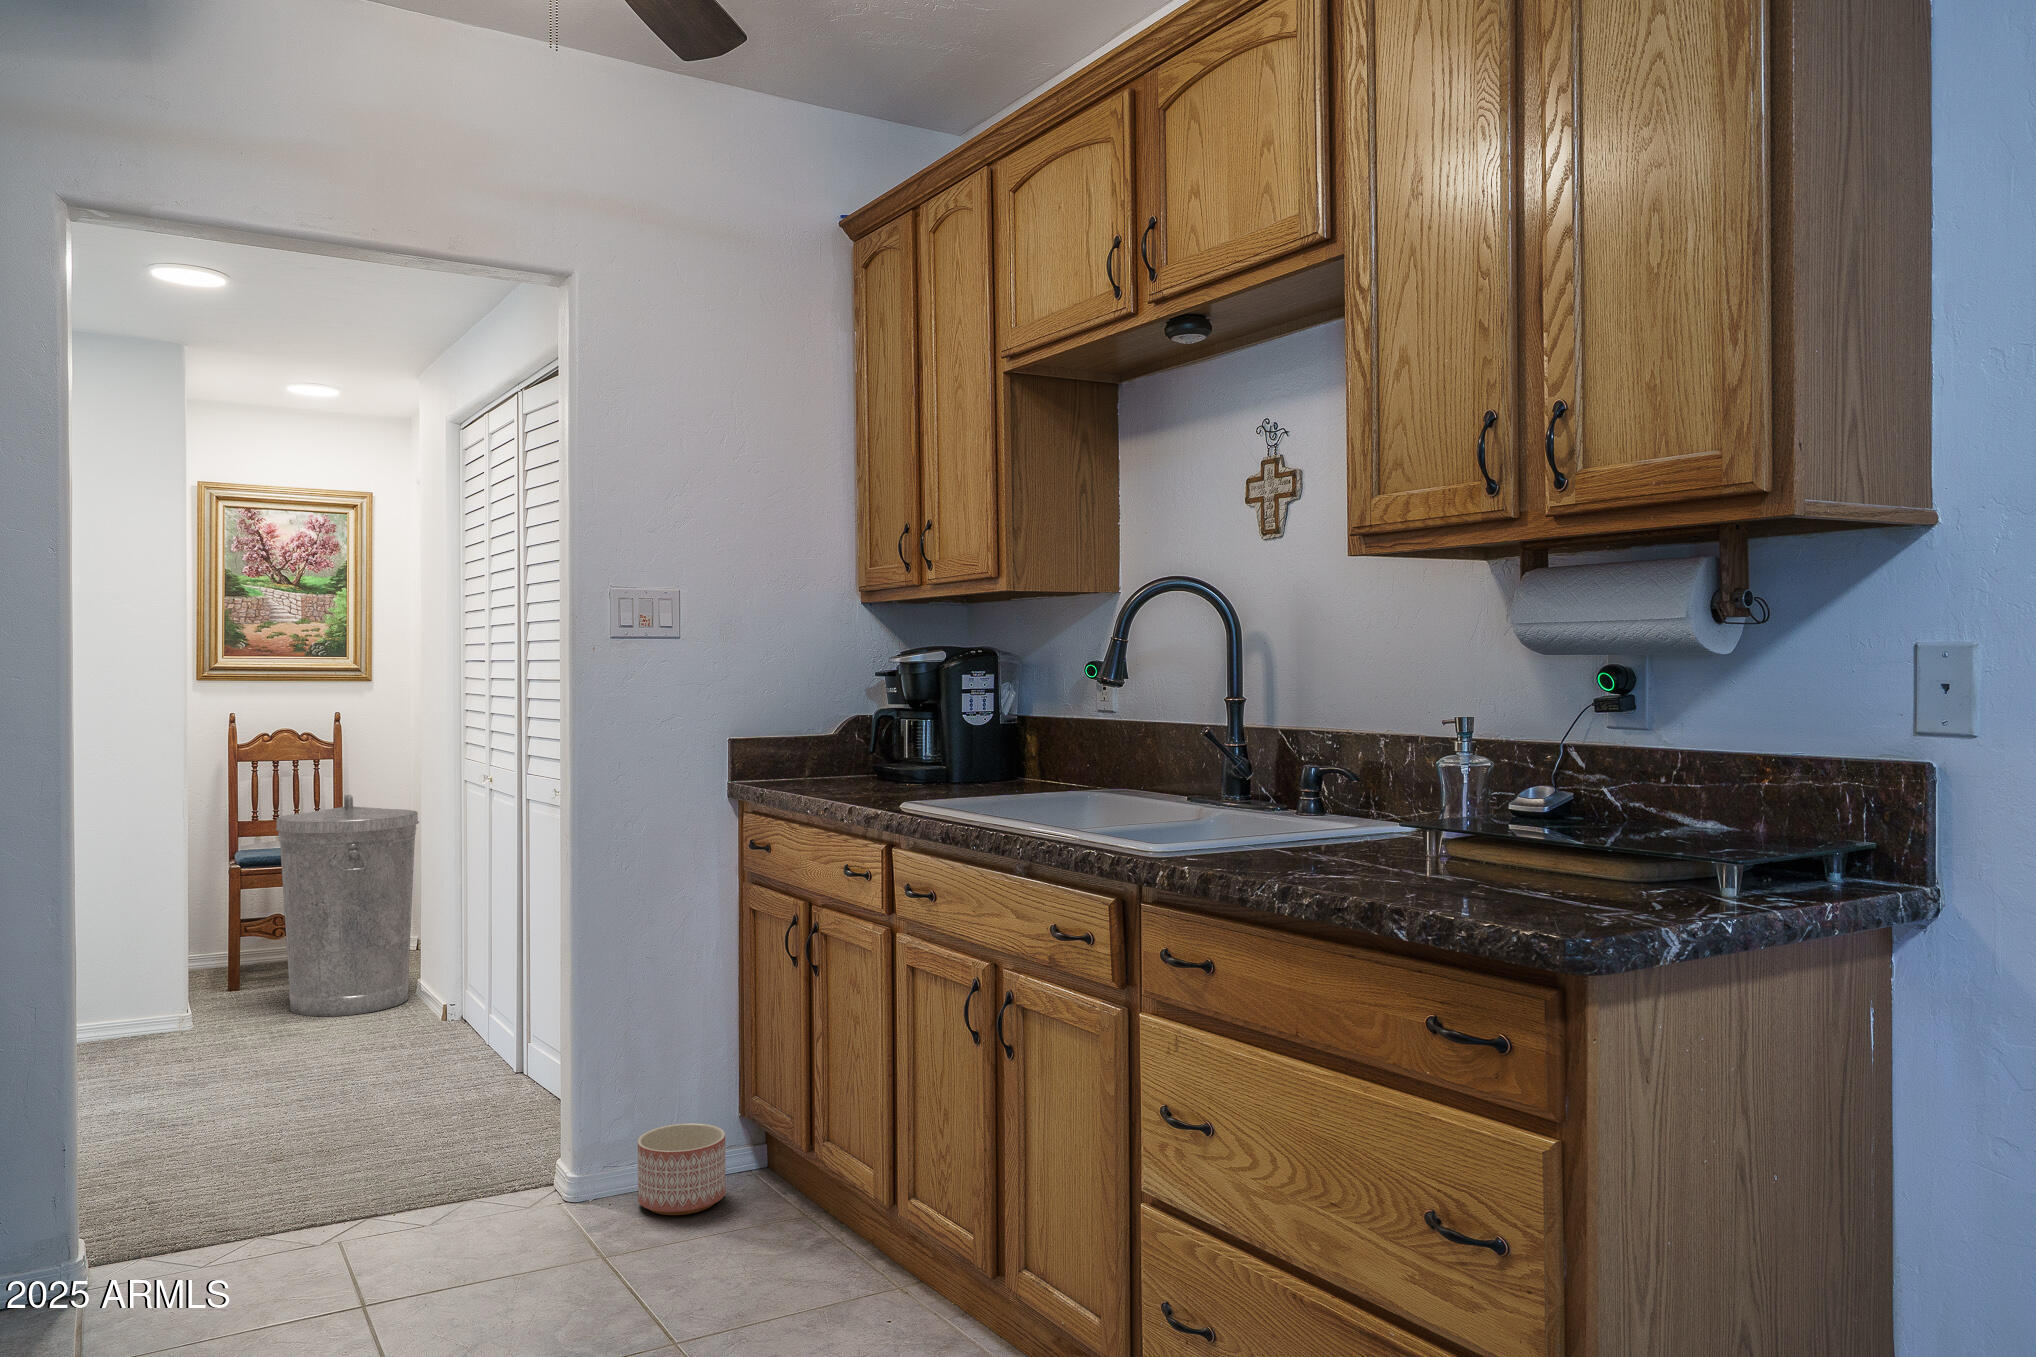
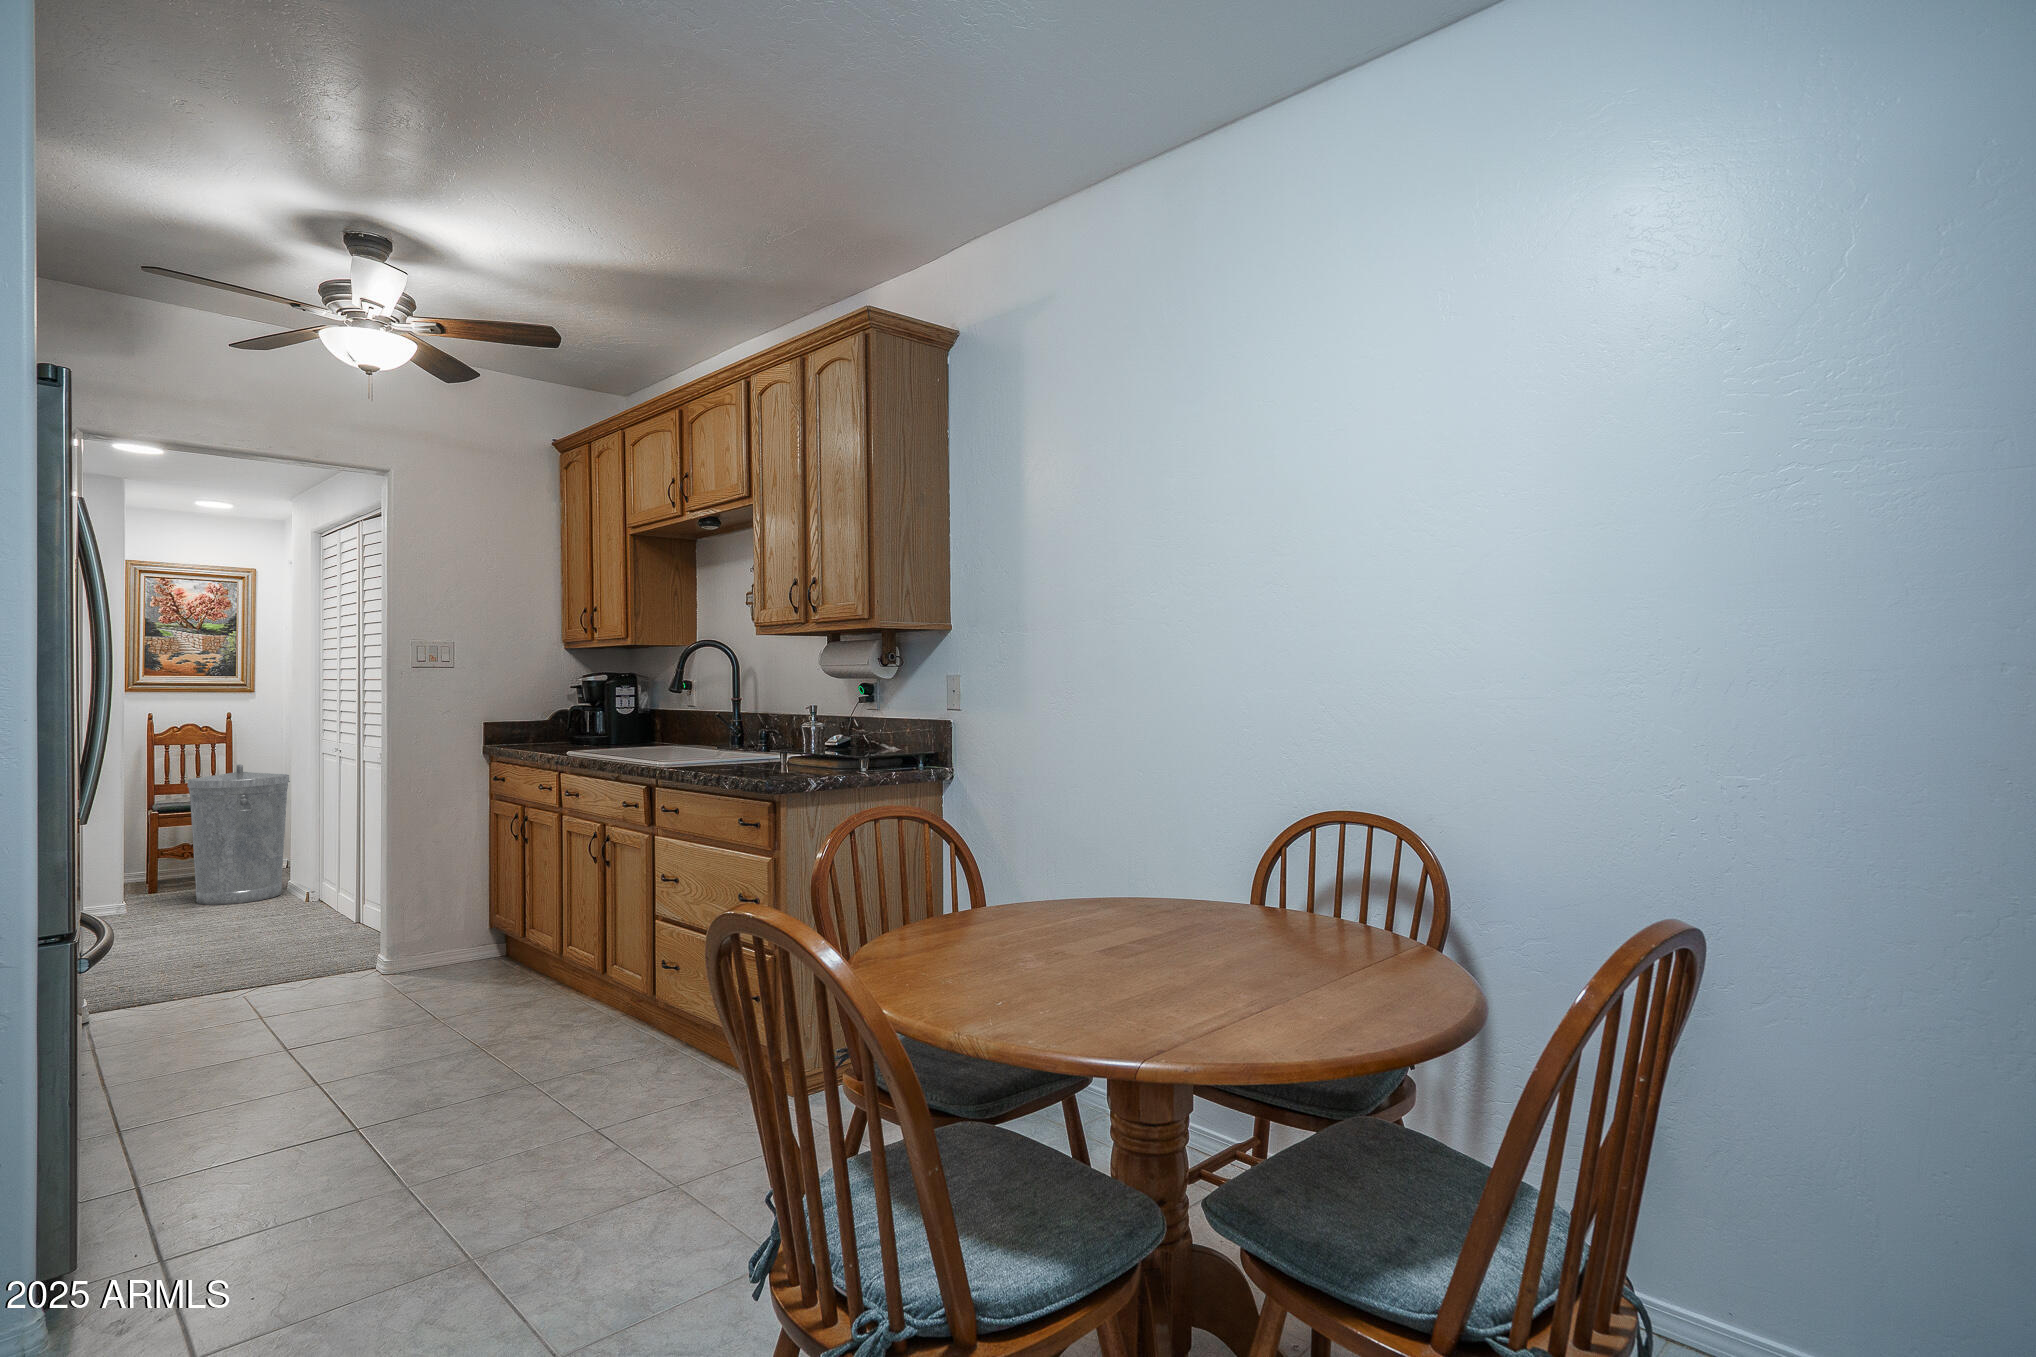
planter: present [638,1123,726,1215] -> none [425,930,477,976]

